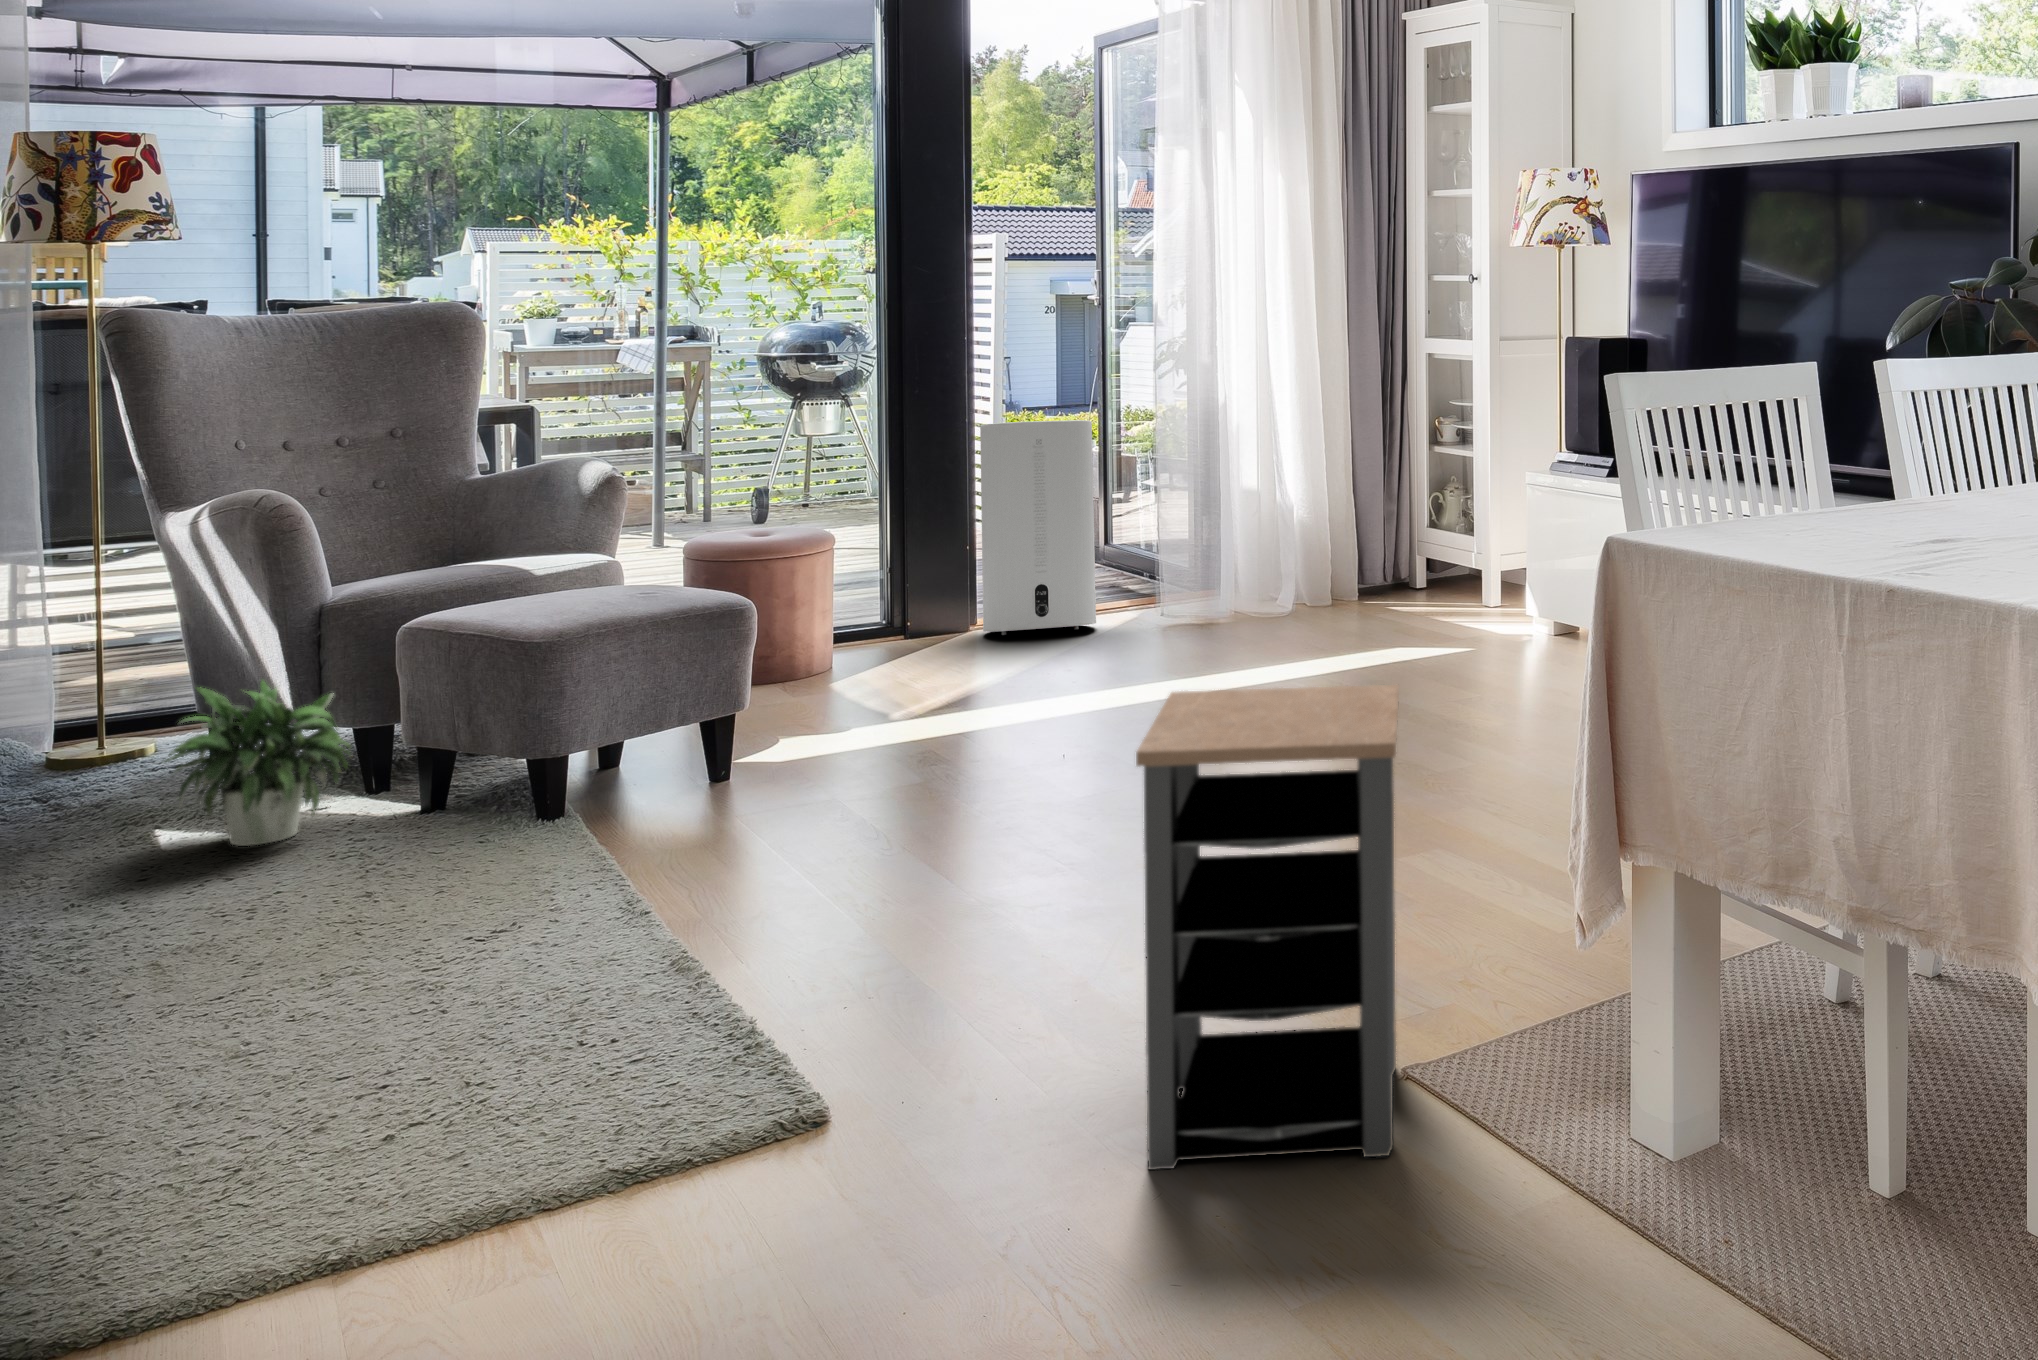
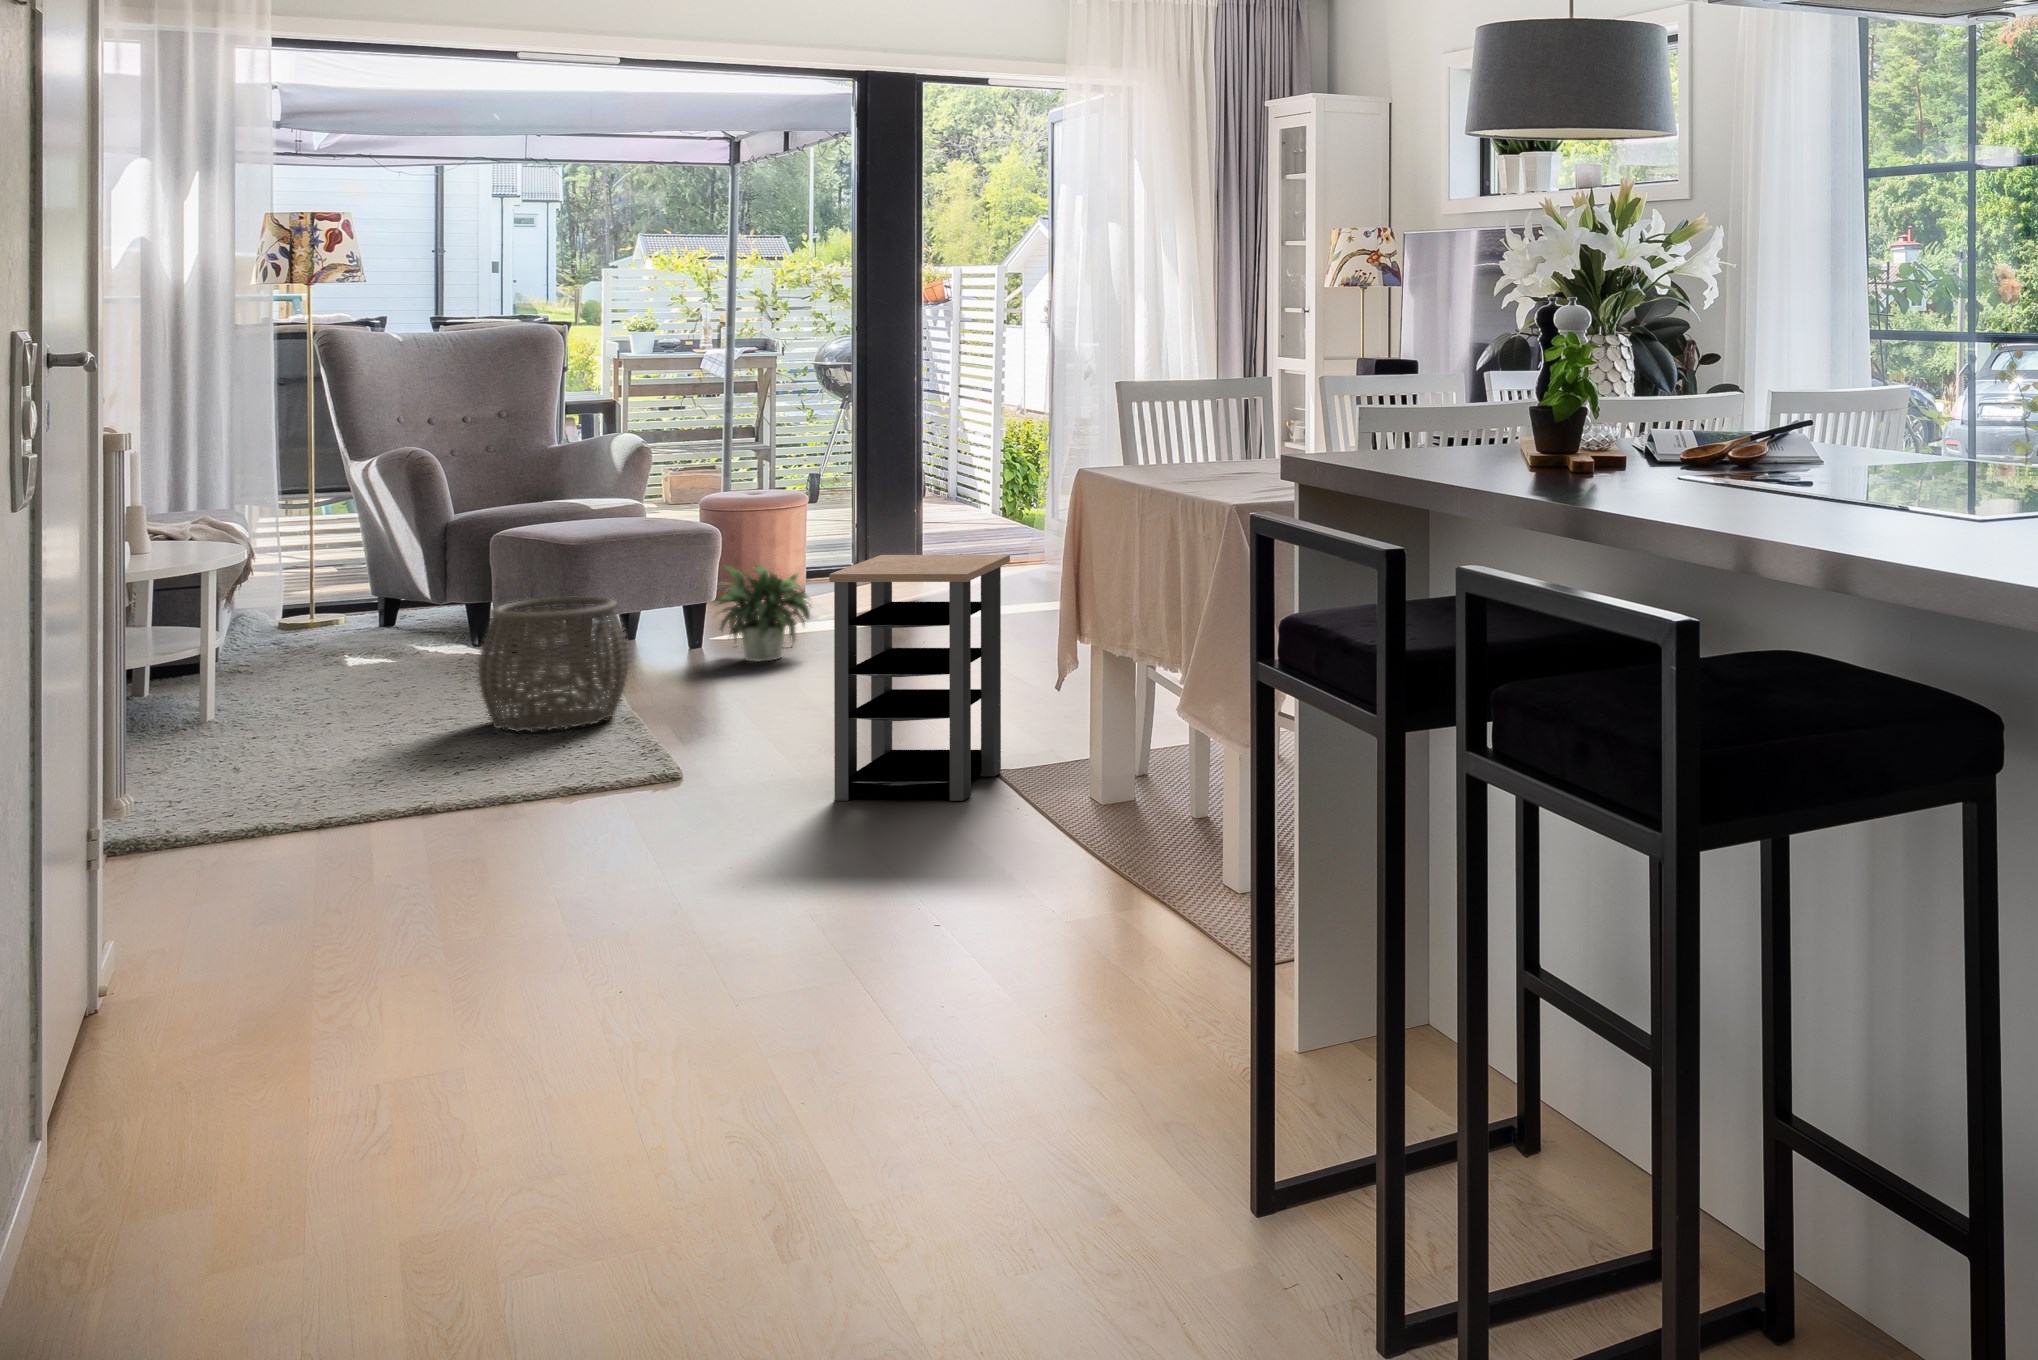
air purifier: present [980,420,1096,635] -> none [922,417,1009,578]
potted plant: present [166,680,351,846] -> present [717,565,810,662]
woven basket: none [404,746,673,1000] -> present [477,596,629,732]

